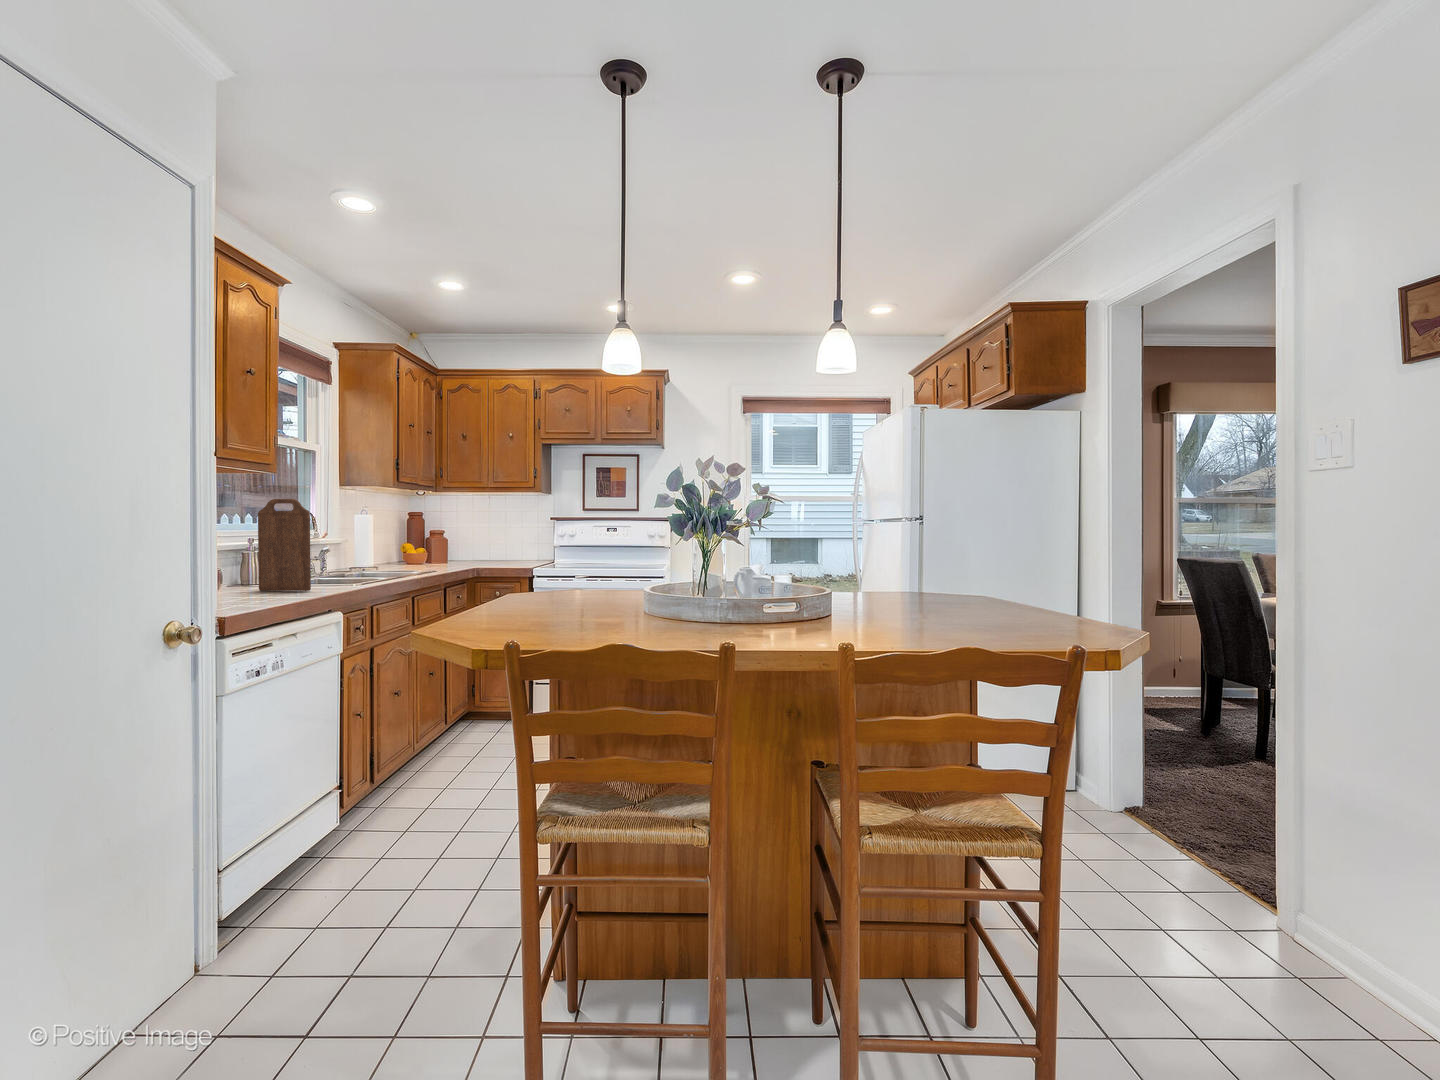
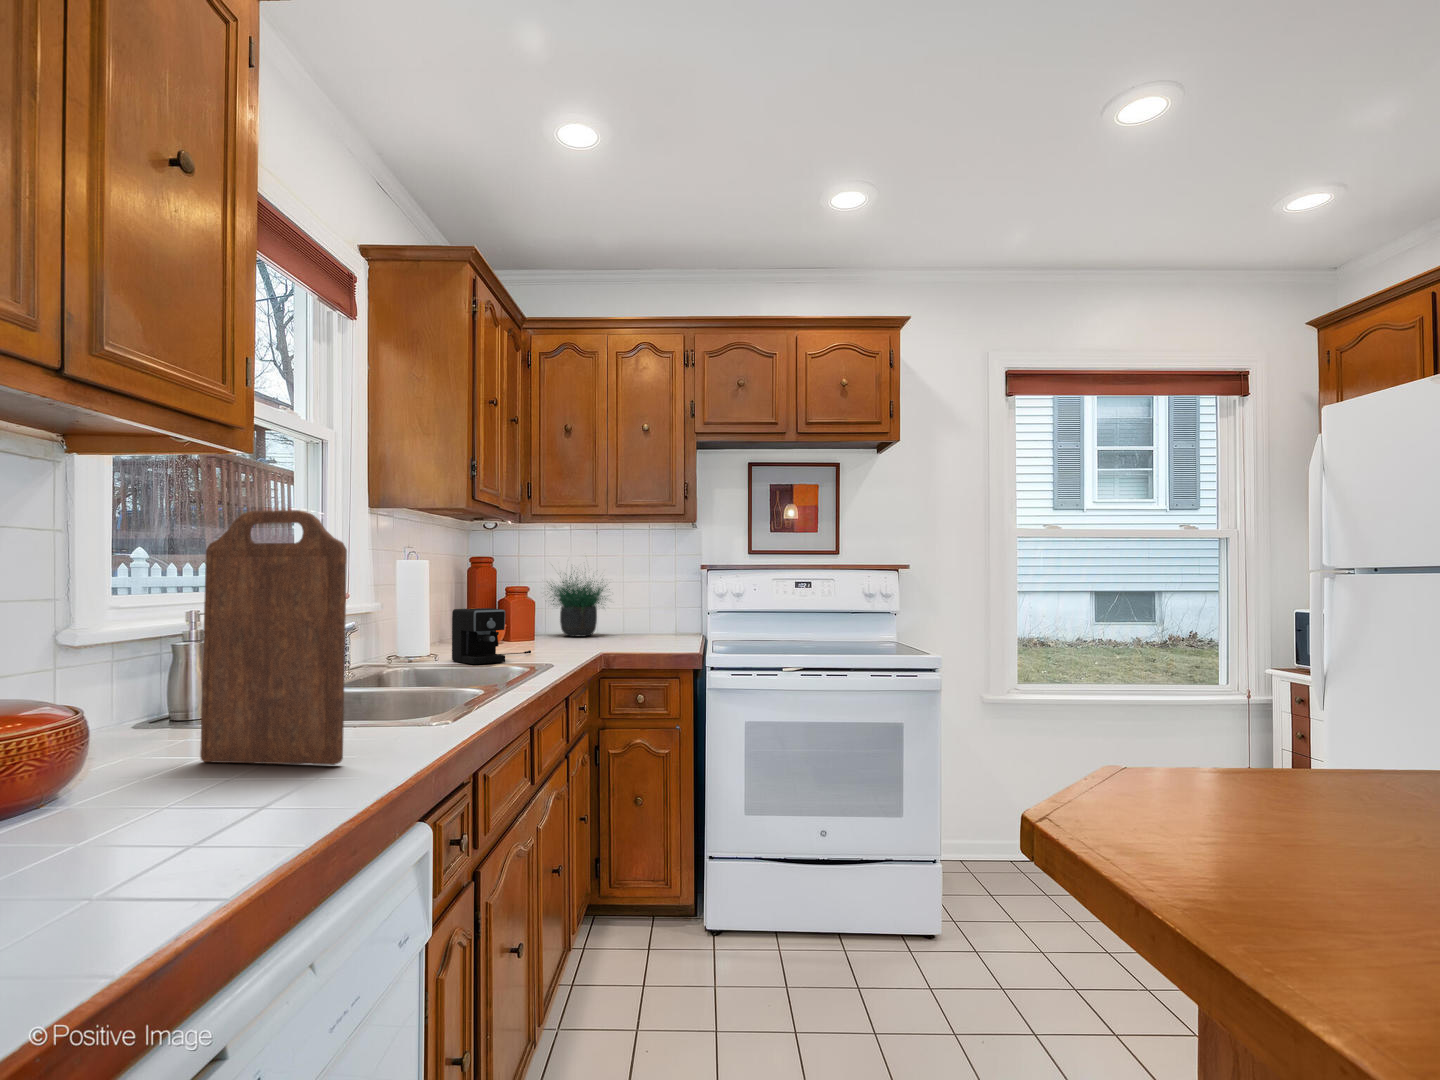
potted plant: none [450,510,503,562] -> present [550,574,610,637]
coffee maker: none [385,542,433,571] -> present [452,608,531,664]

